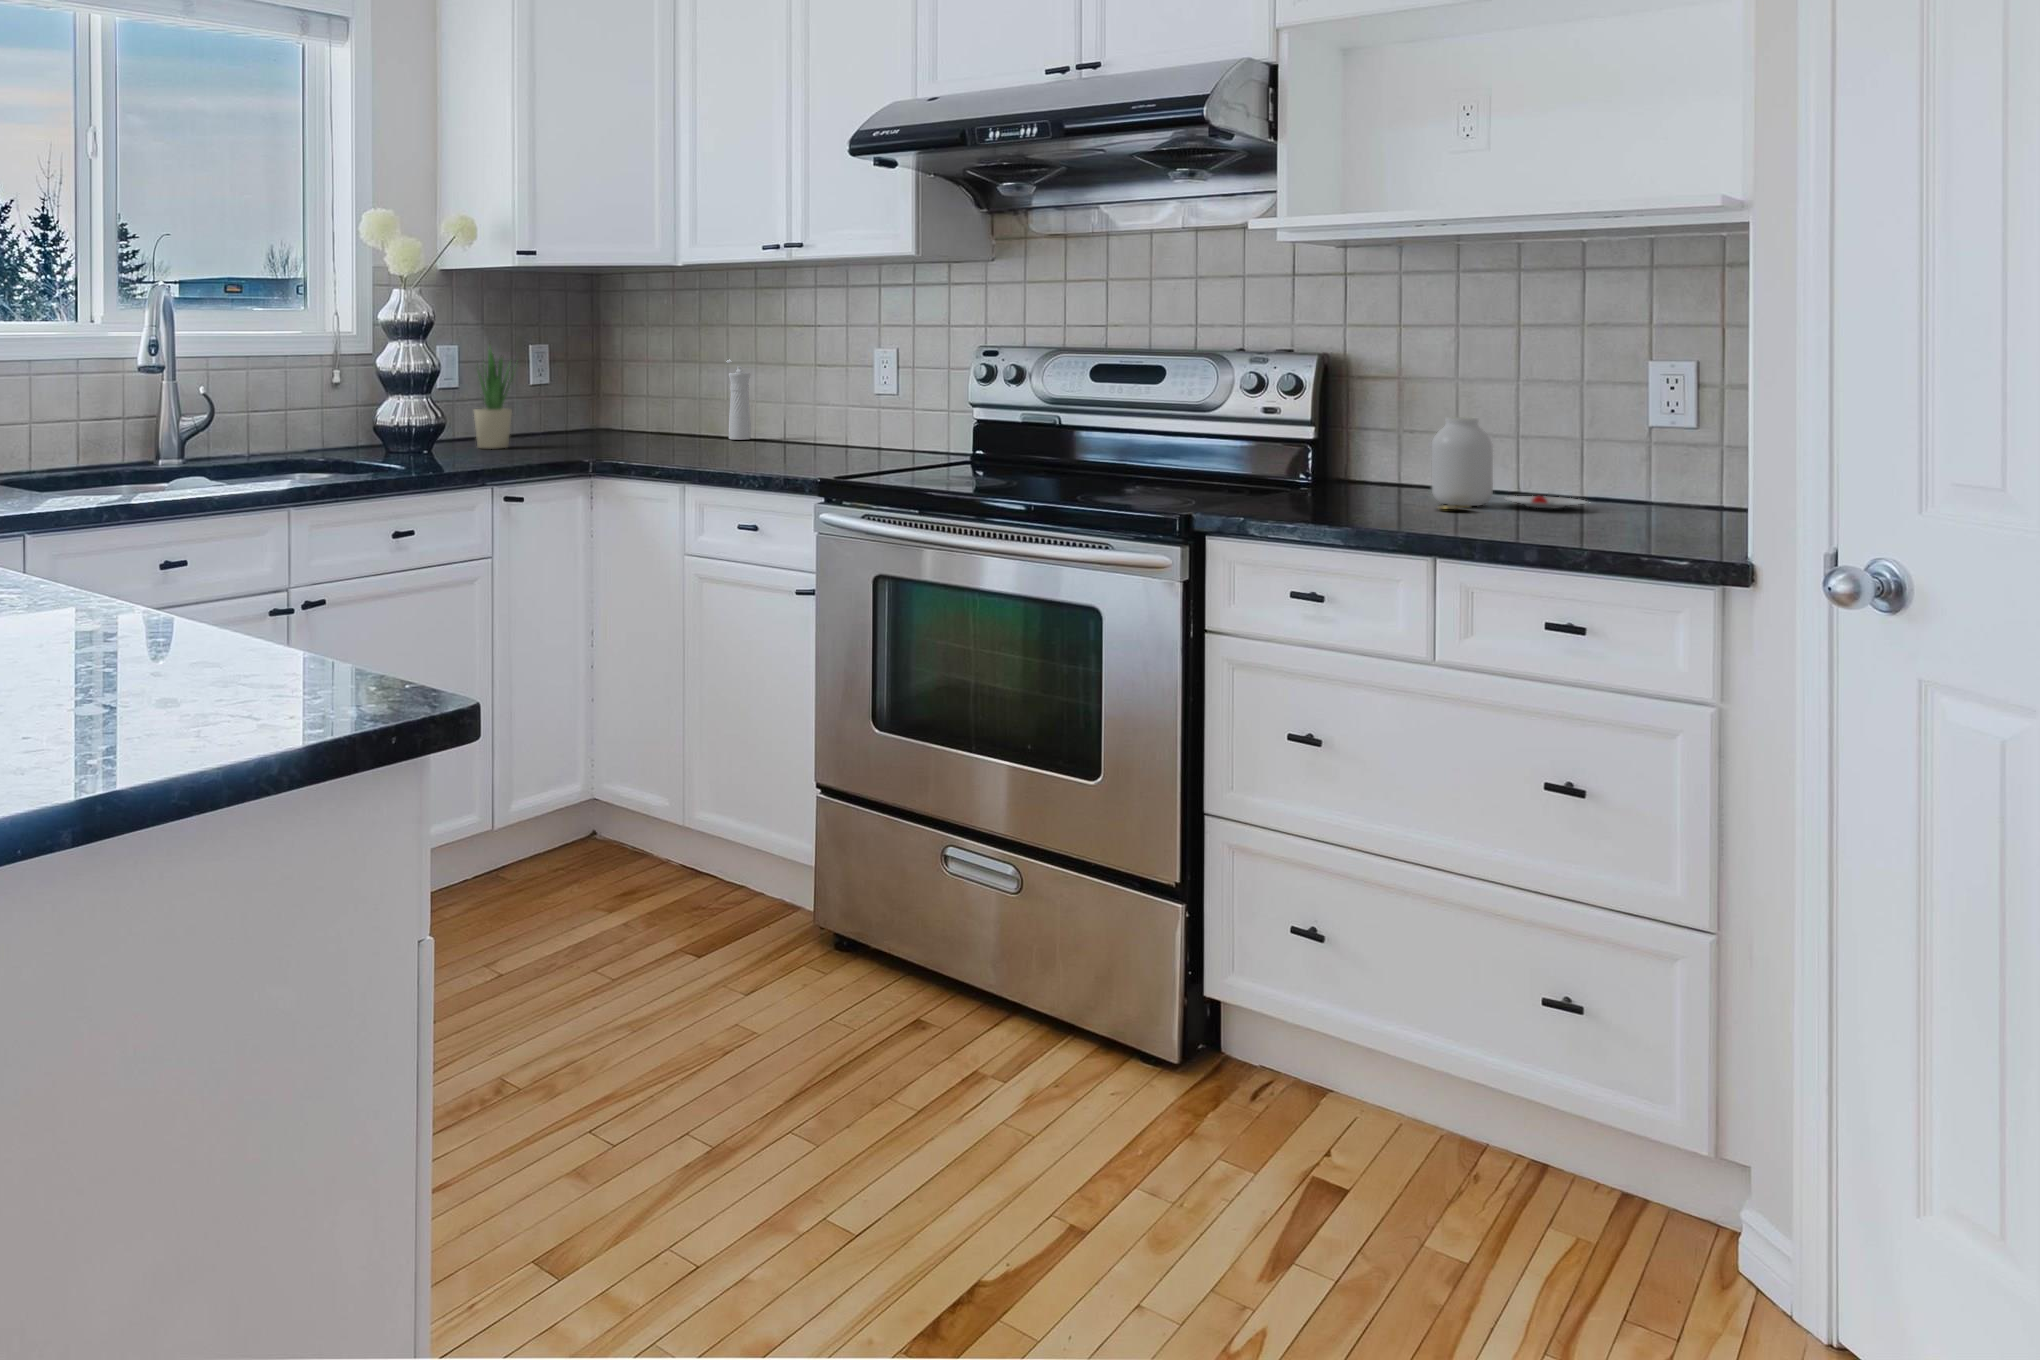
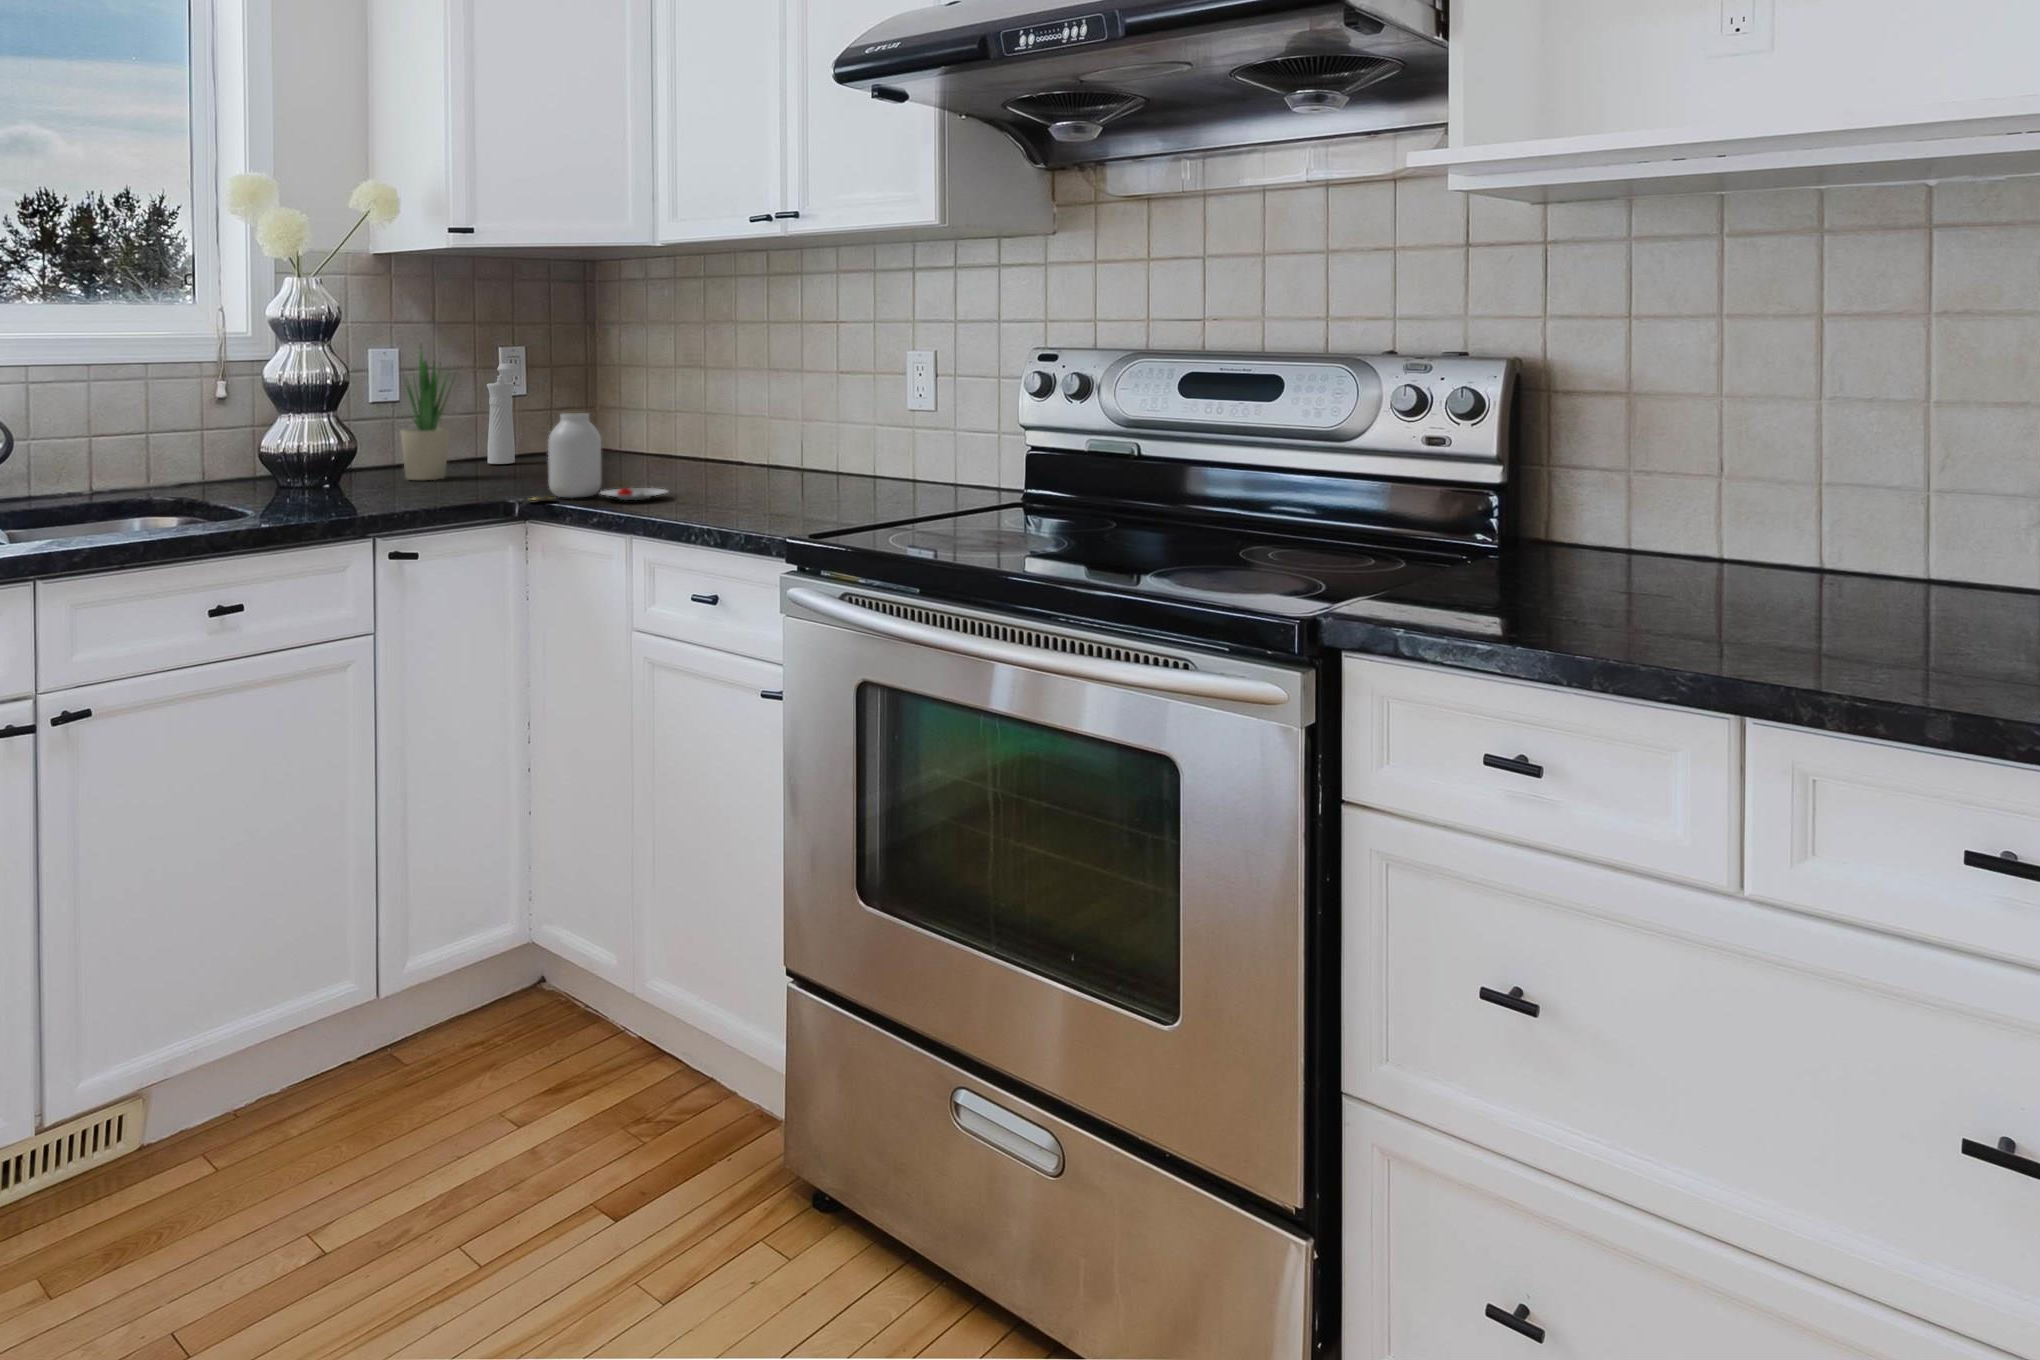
pepper mill: present [726,359,751,440] -> present [487,364,517,464]
jar: present [1431,417,1586,509] -> present [529,413,668,500]

